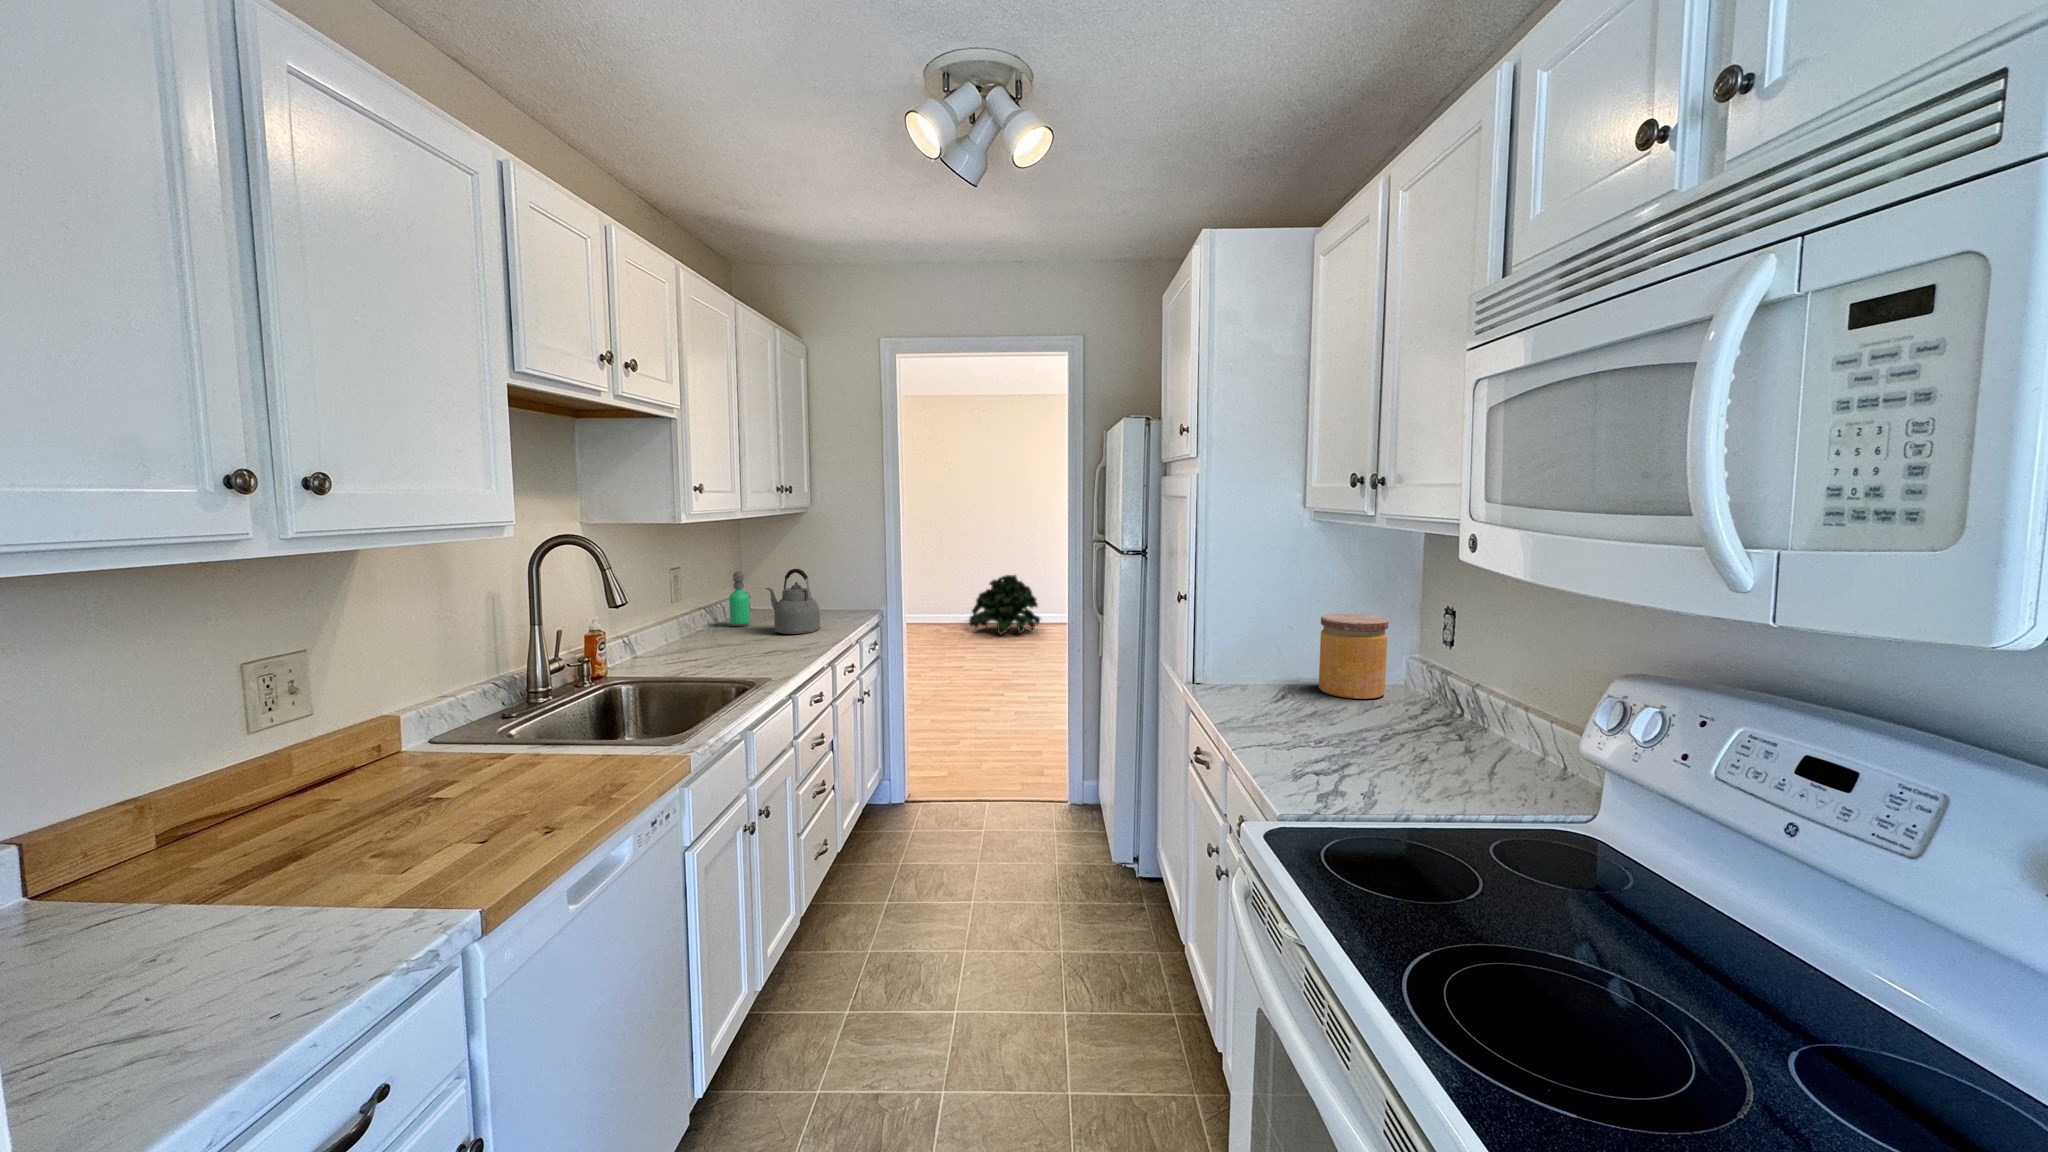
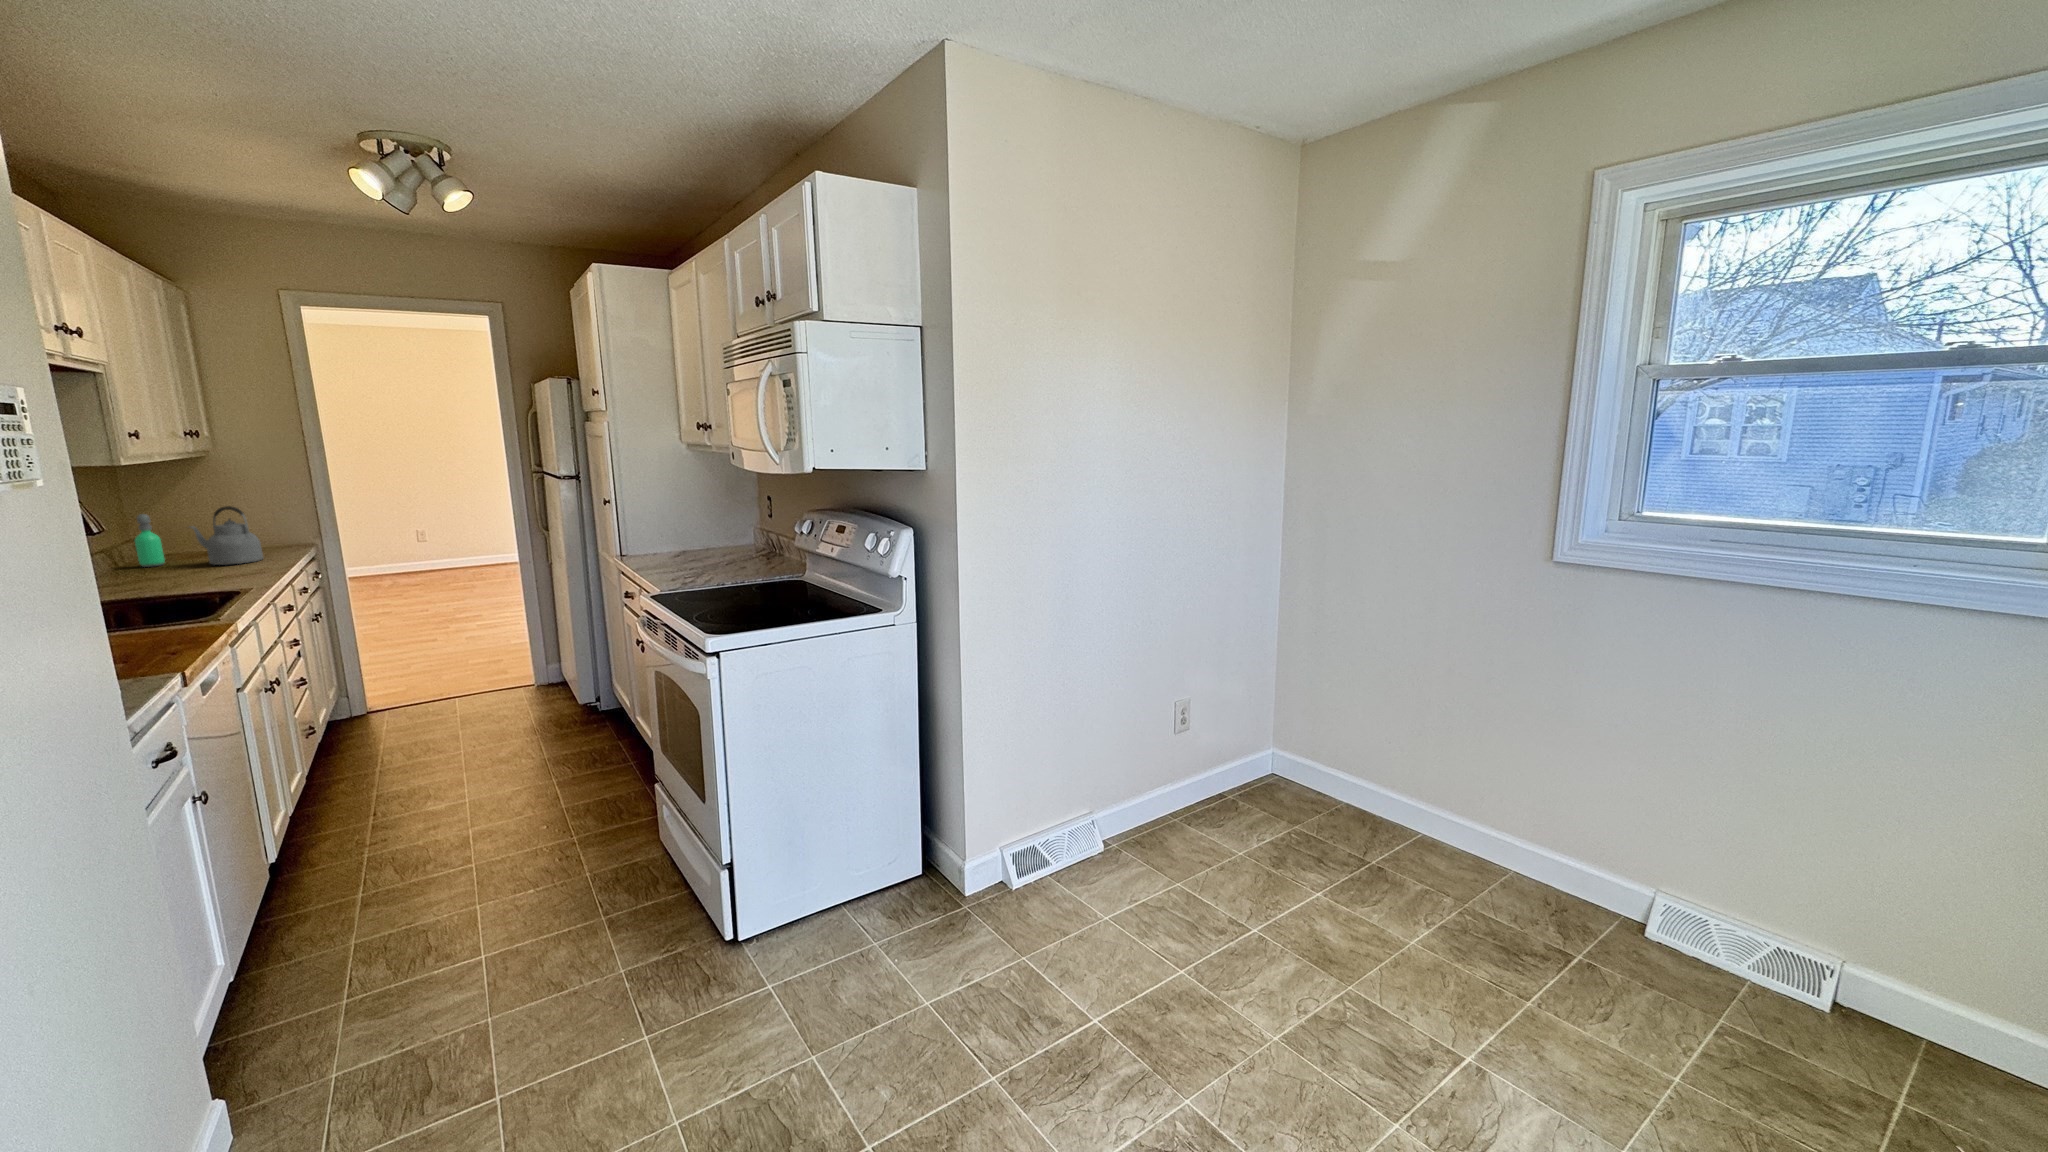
potted plant: present [969,575,1041,634] -> none [381,519,471,582]
jar: present [1319,614,1389,699] -> none [698,504,740,551]

